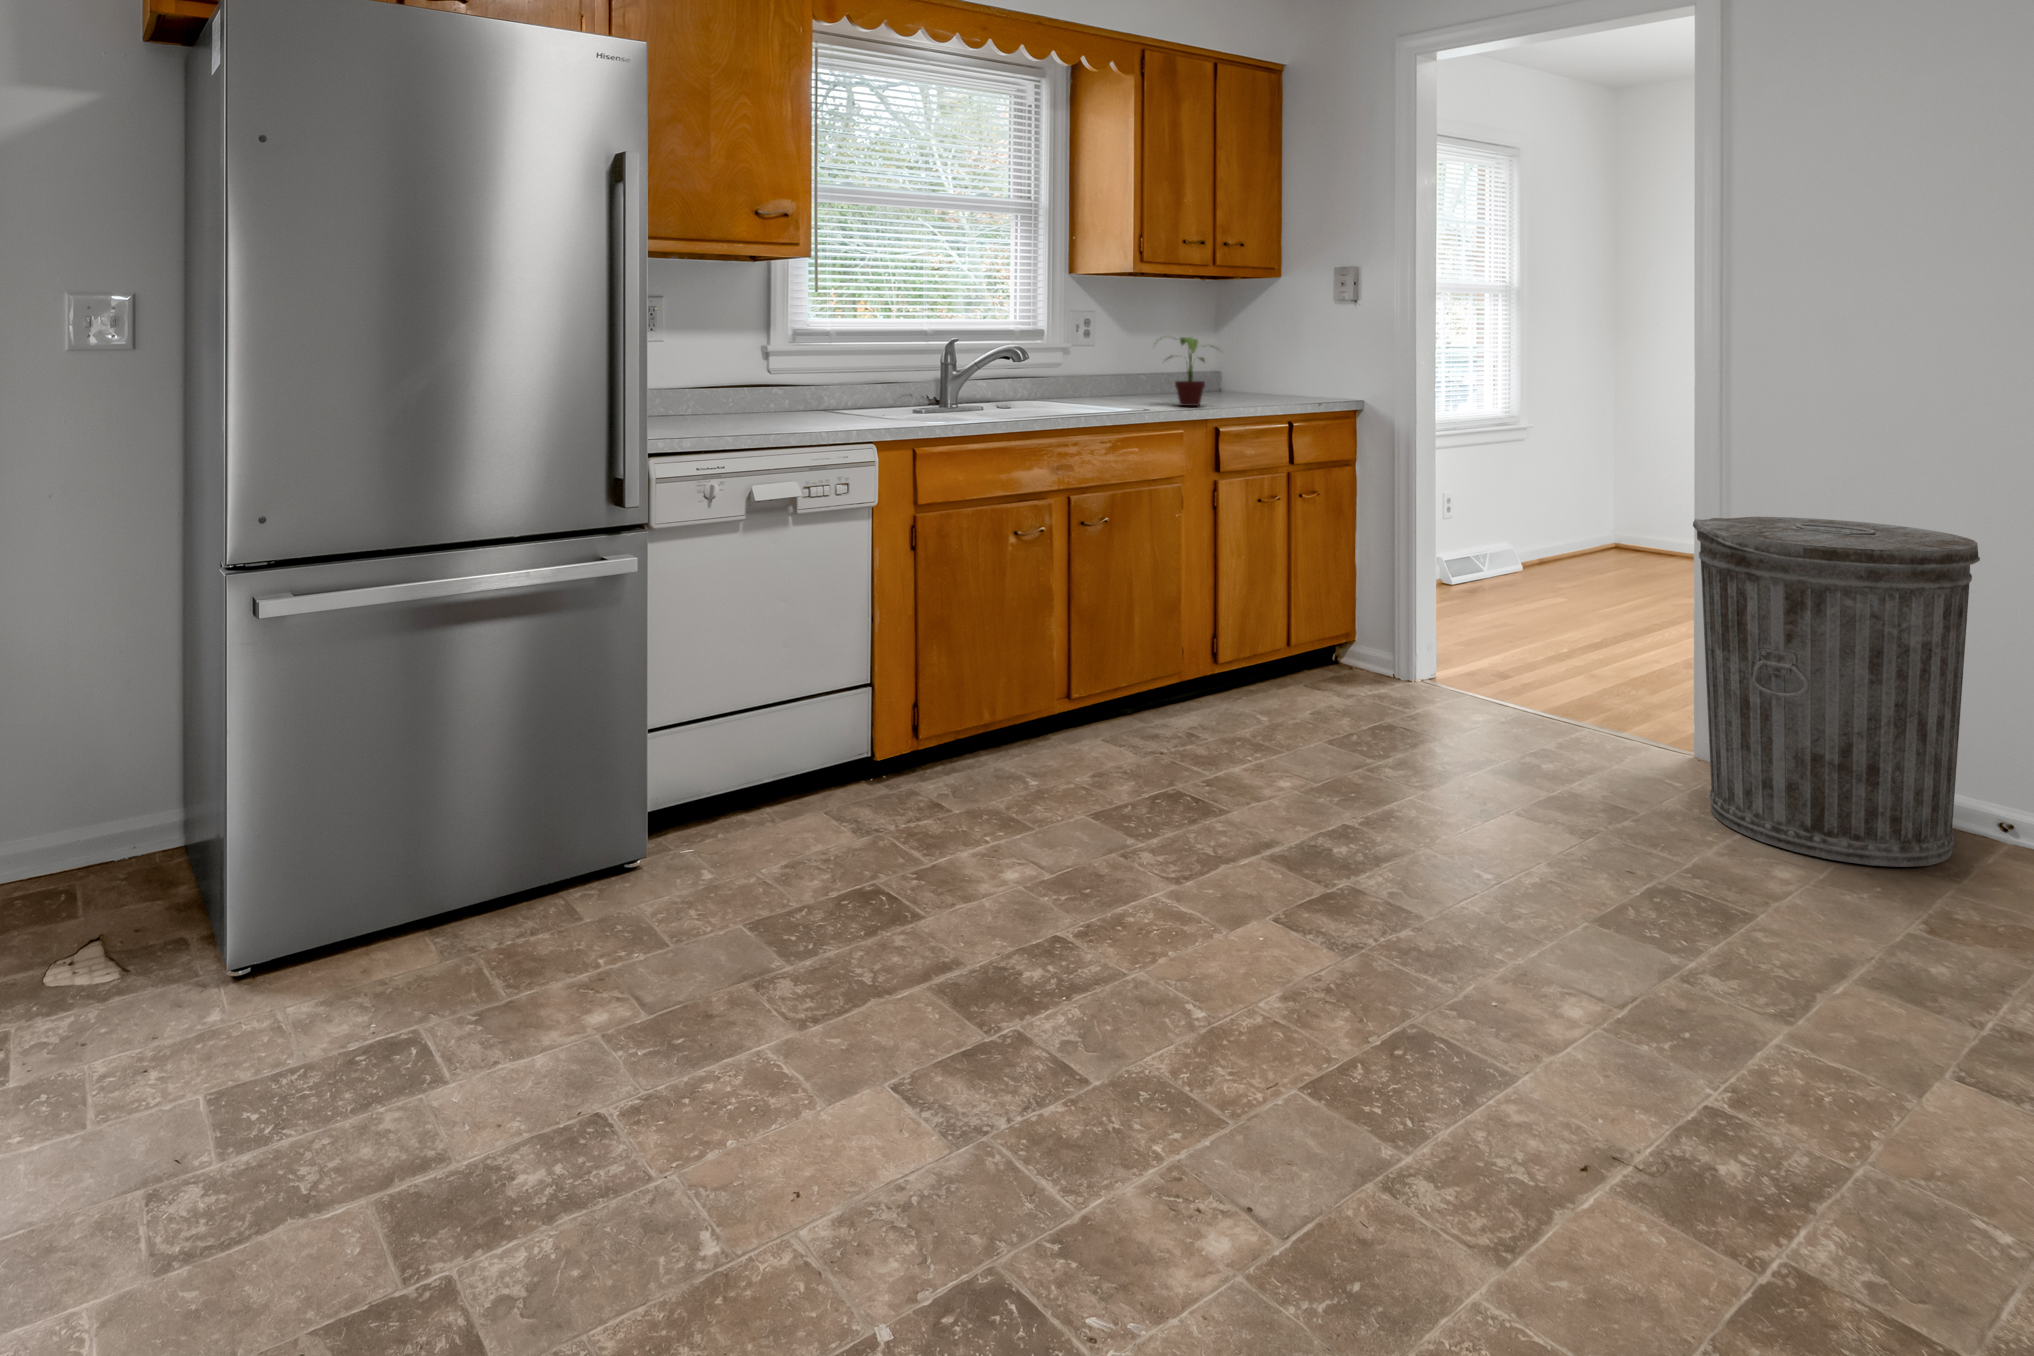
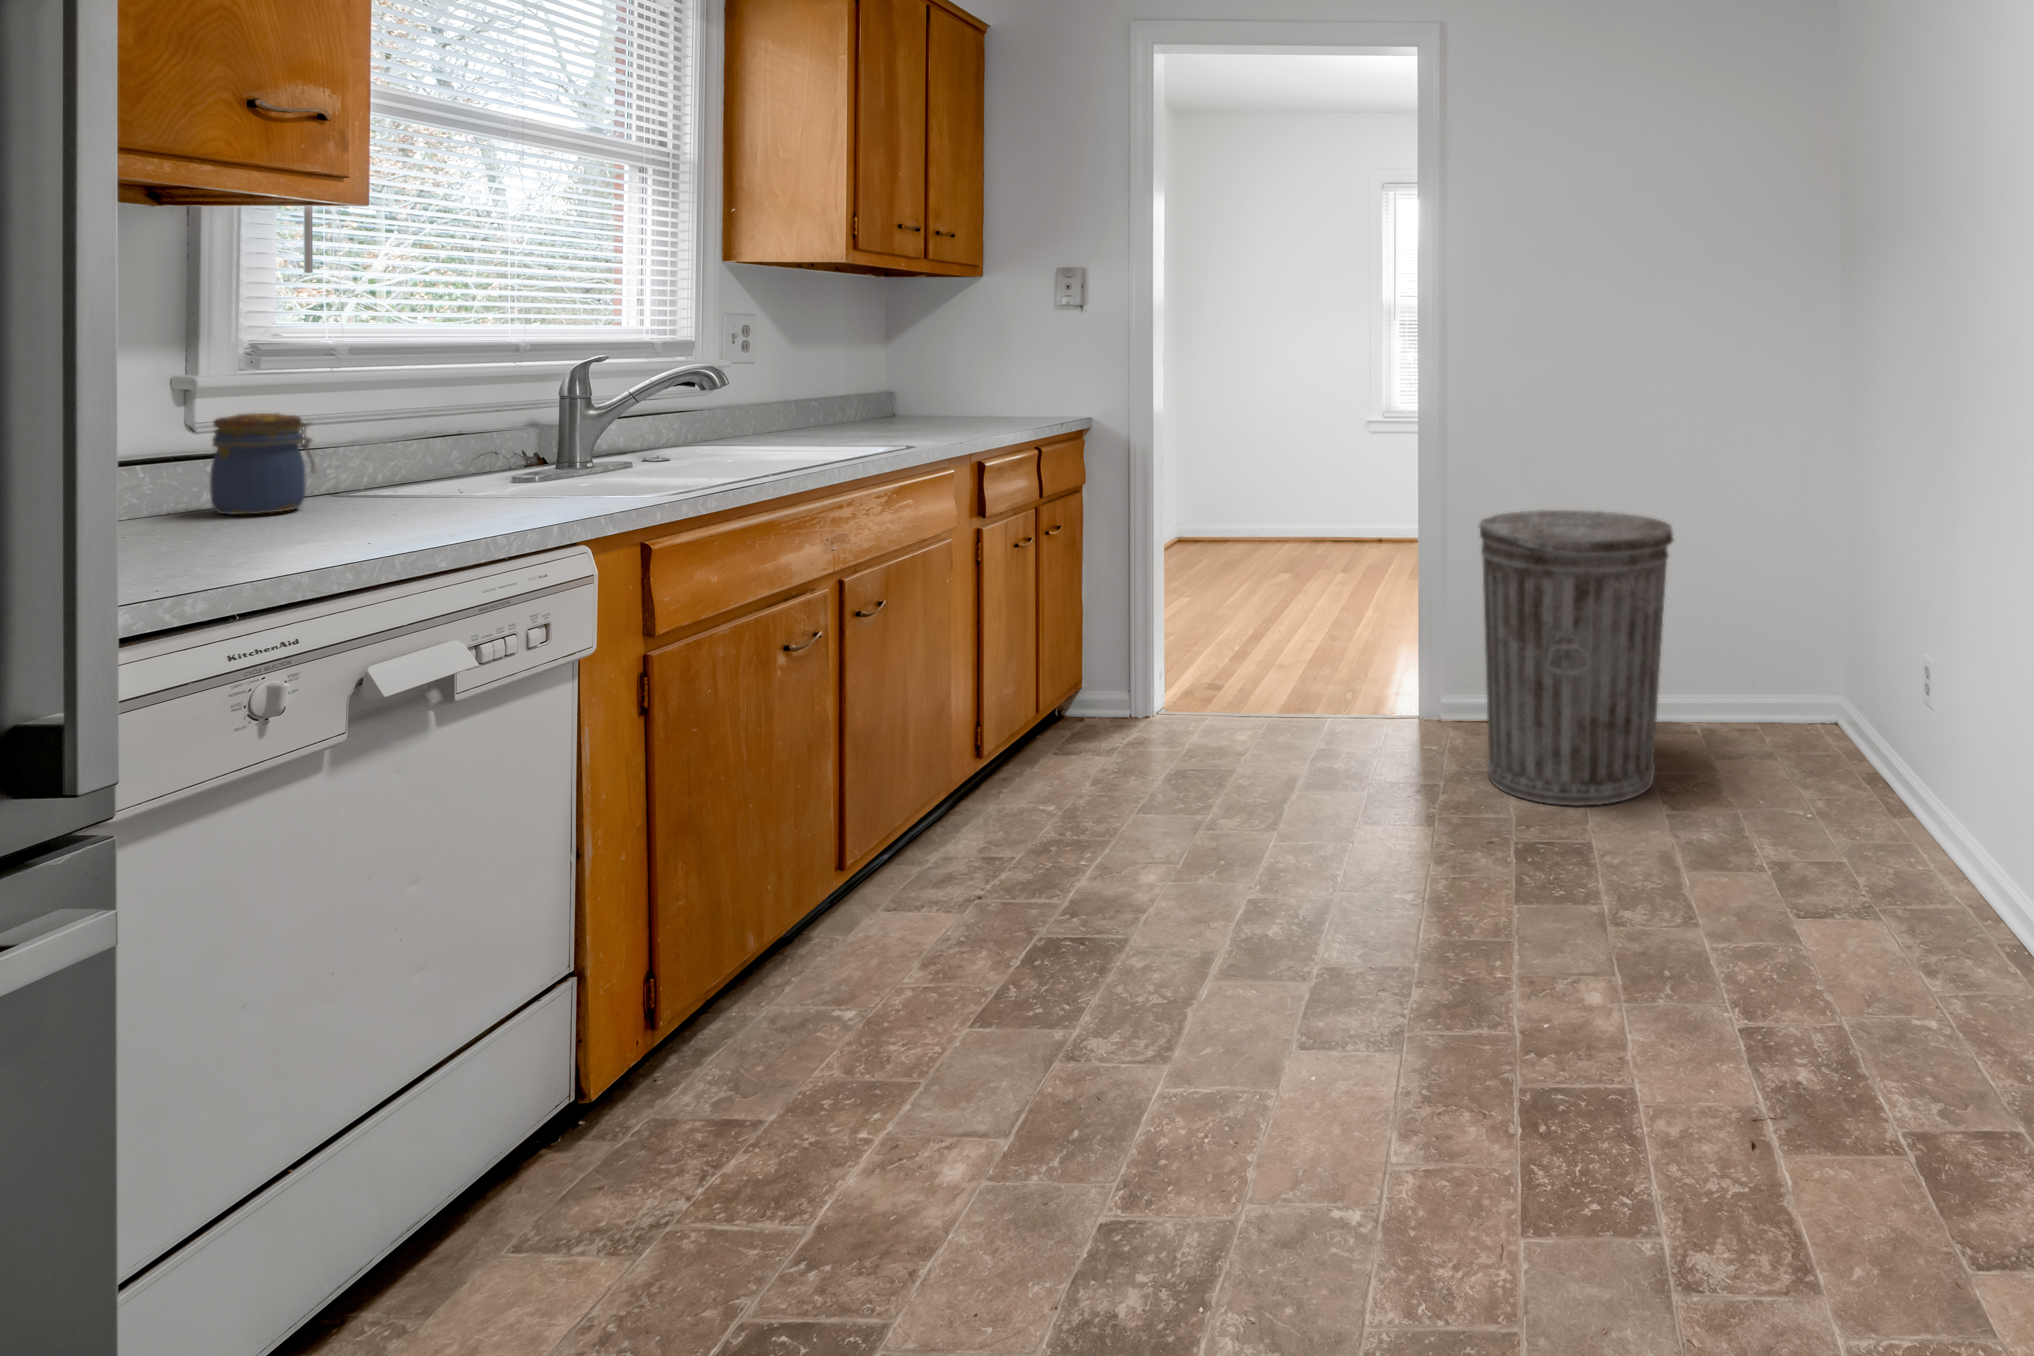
potted plant: present [1160,337,1205,406] -> none [880,348,966,437]
jar: none [750,363,792,416] -> present [210,413,316,514]

